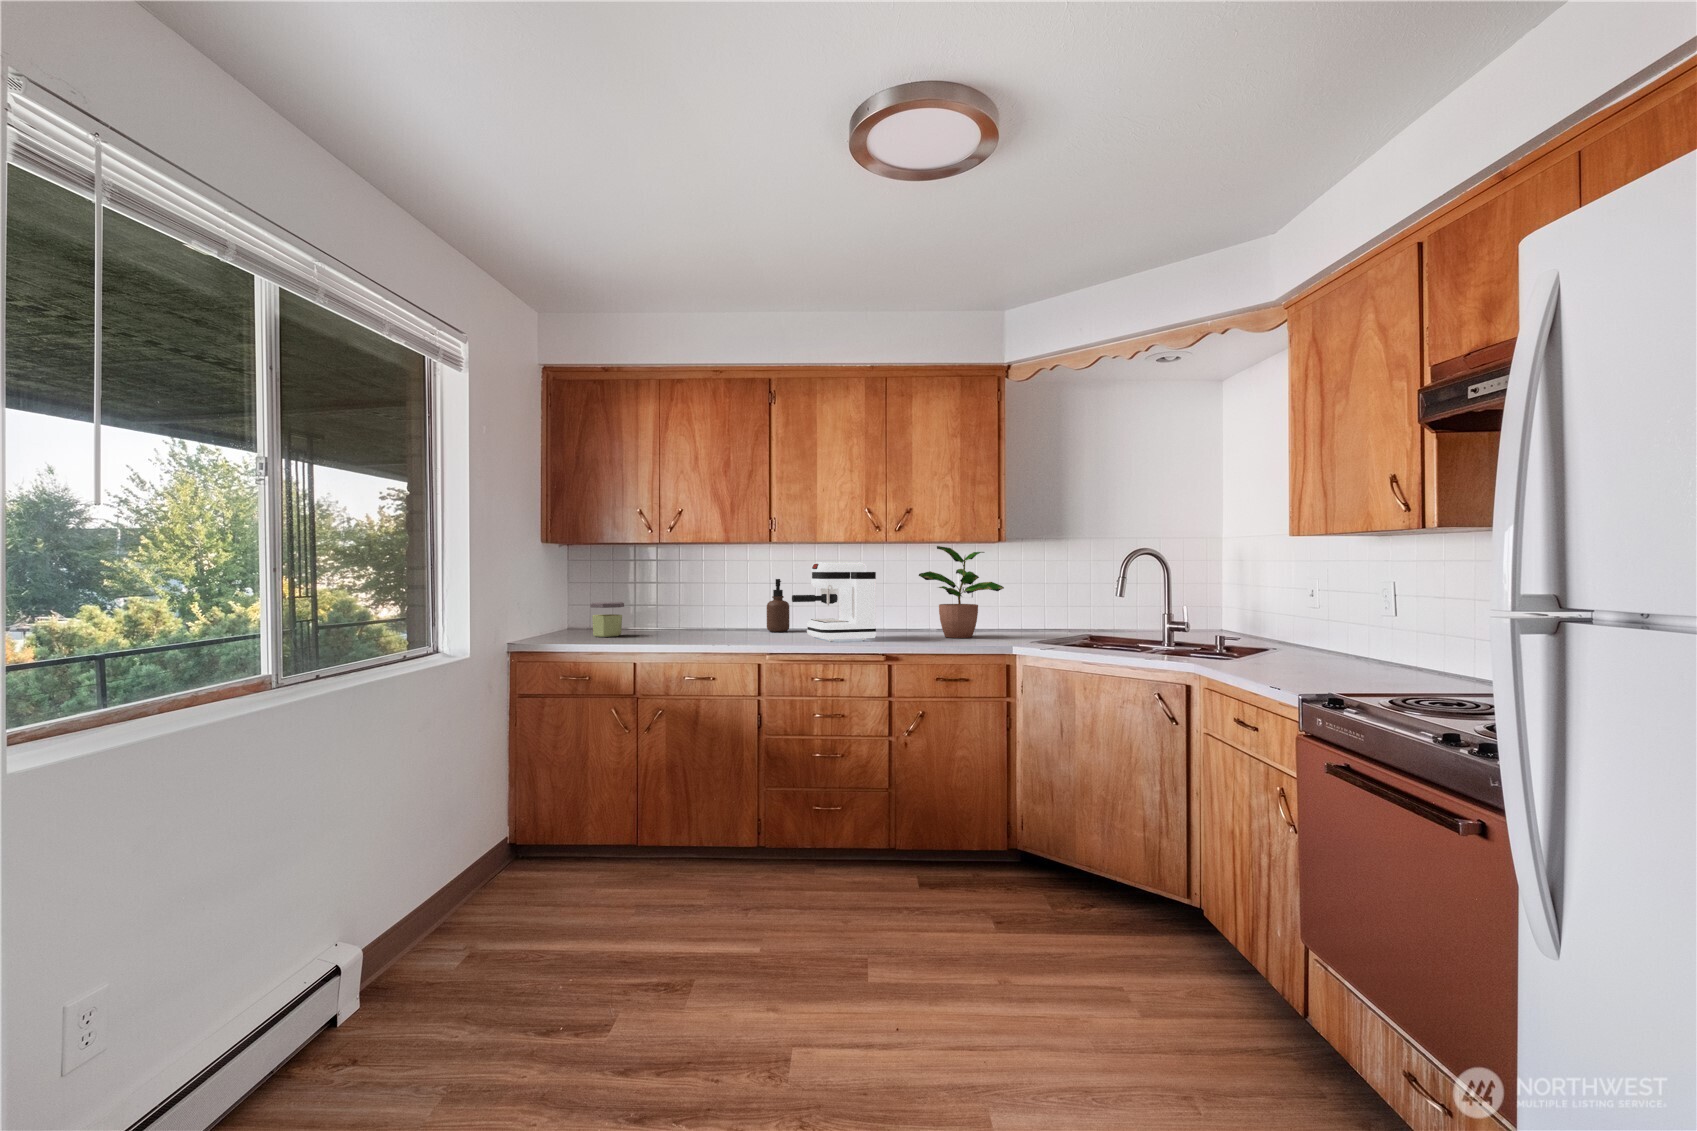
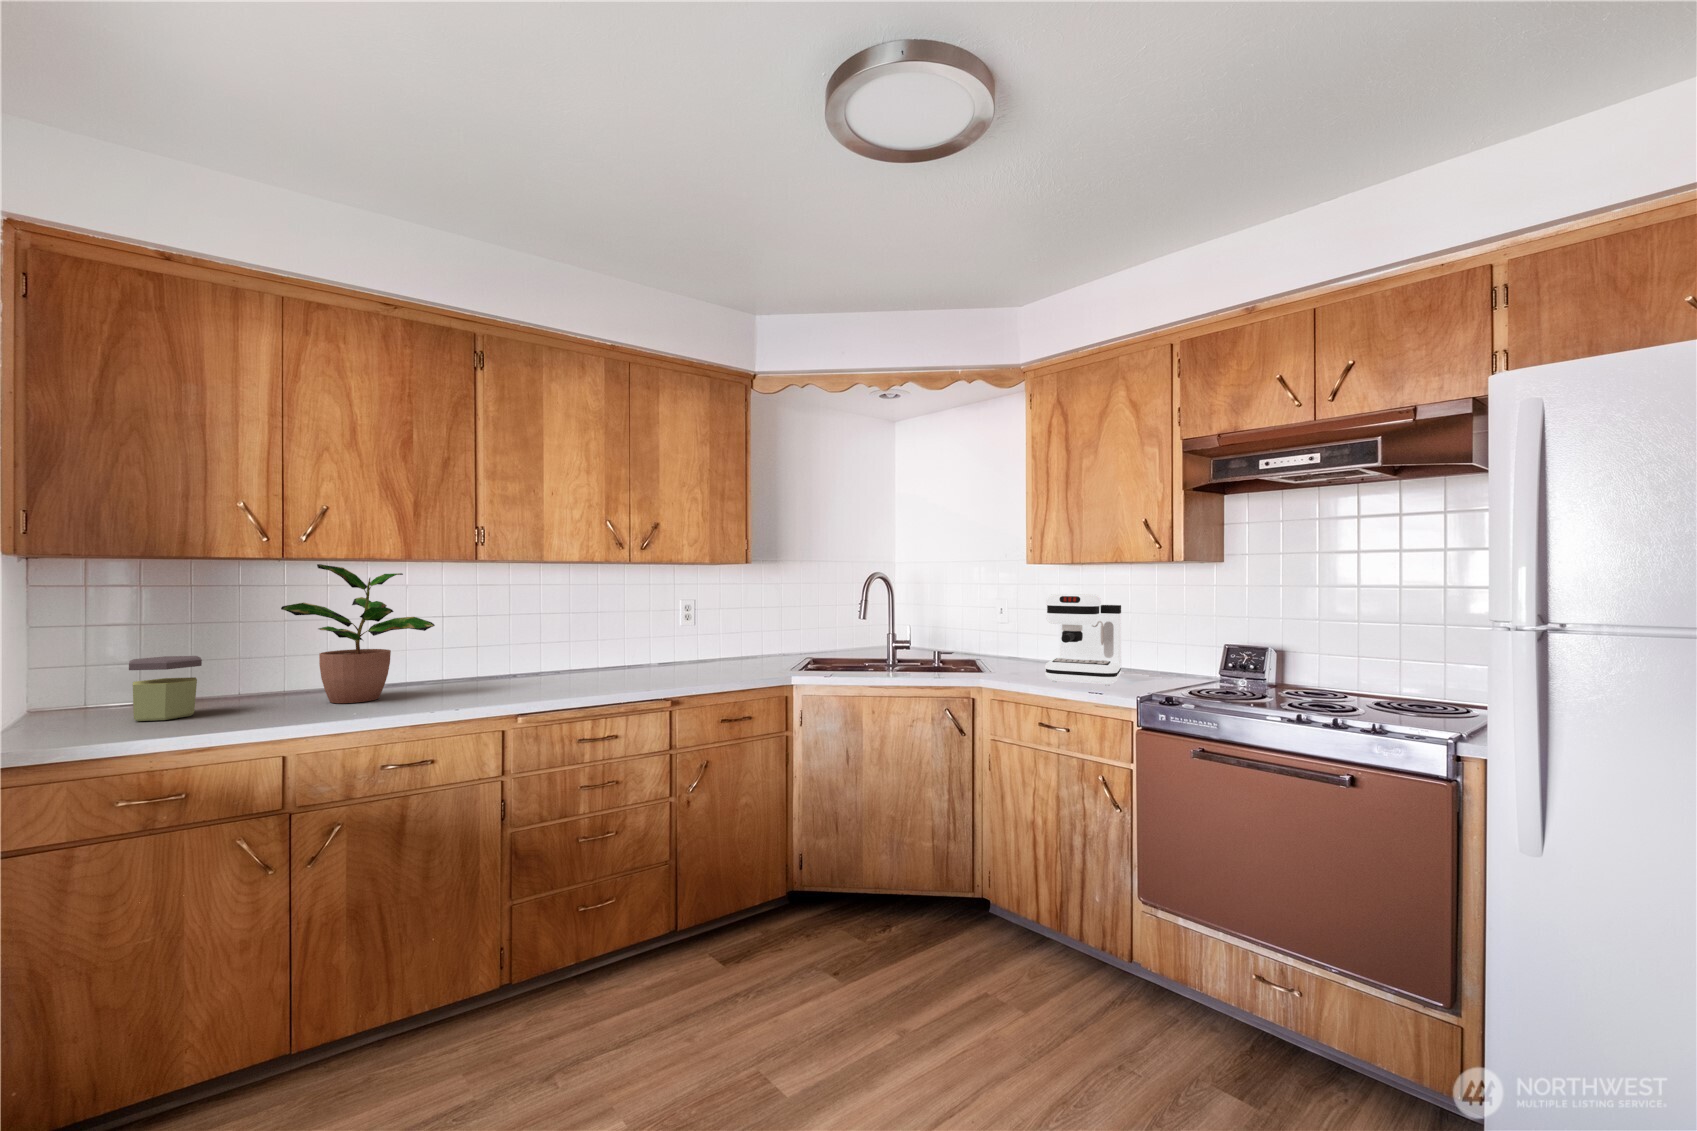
potted plant: present [919,546,1004,638] -> present [281,564,435,703]
coffee maker: present [792,562,876,641] -> present [1045,594,1121,686]
soap dispenser: present [767,579,789,632] -> none [445,609,480,680]

